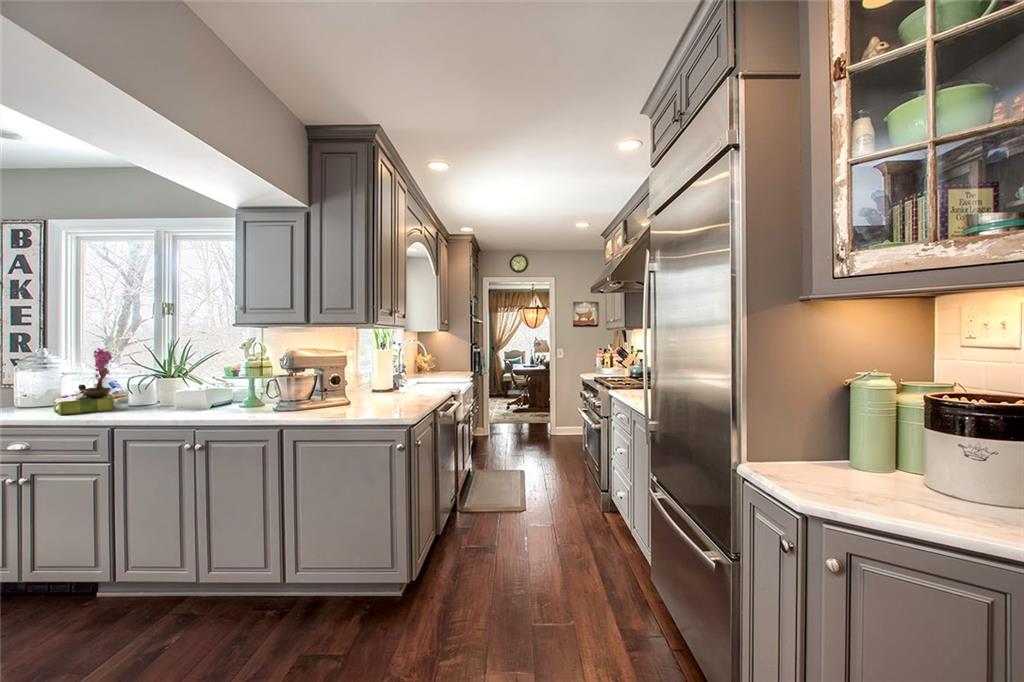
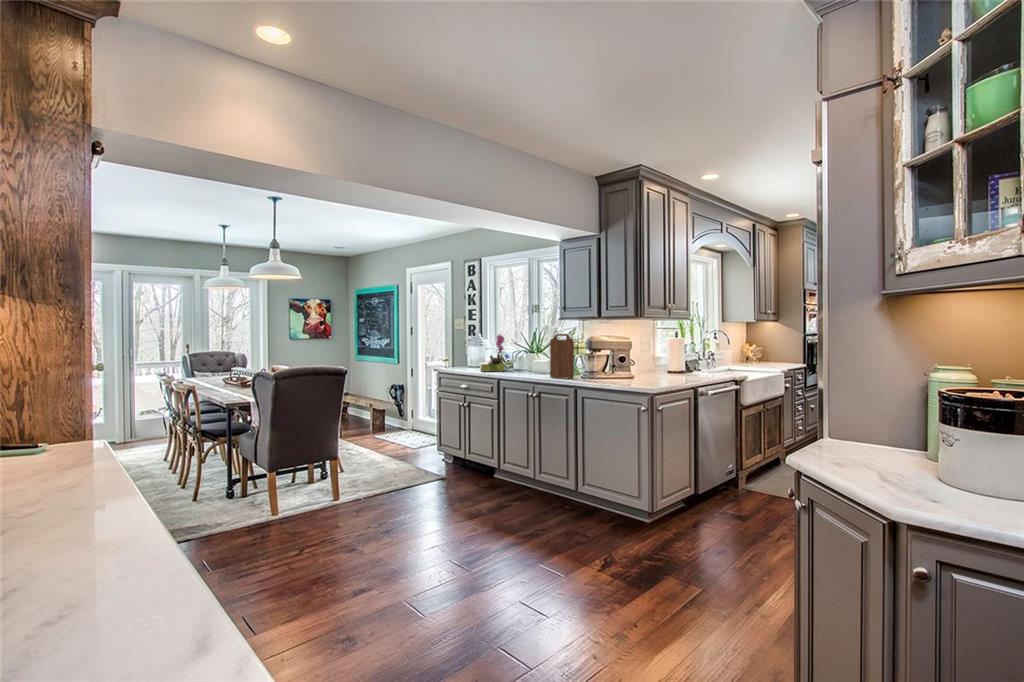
cutting board: none [223,348,266,415] -> present [550,334,574,379]

